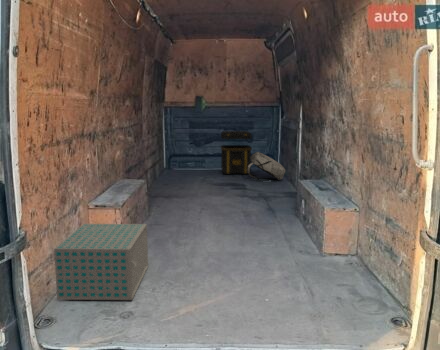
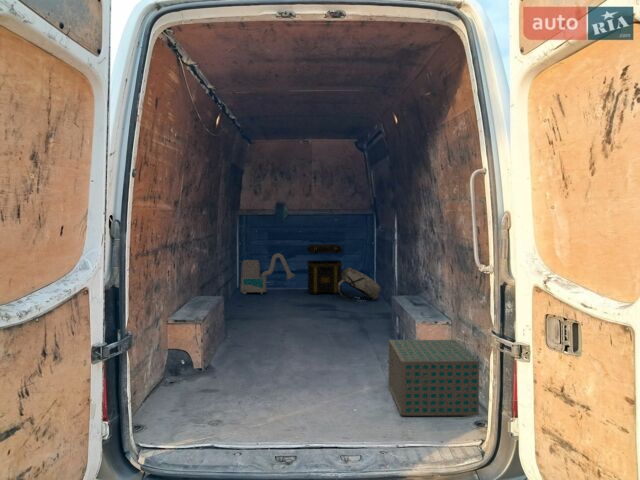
vacuum cleaner: none [163,139,211,175] -> present [241,253,295,294]
storage box: present [54,224,148,300] -> present [387,340,479,416]

